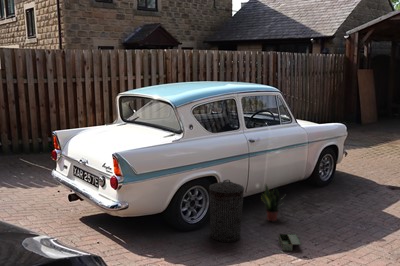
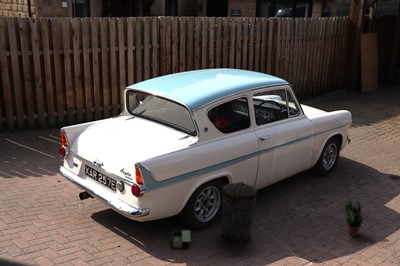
potted plant: present [262,185,280,221] -> present [345,199,368,236]
toolbox: present [278,234,301,251] -> present [171,230,191,247]

